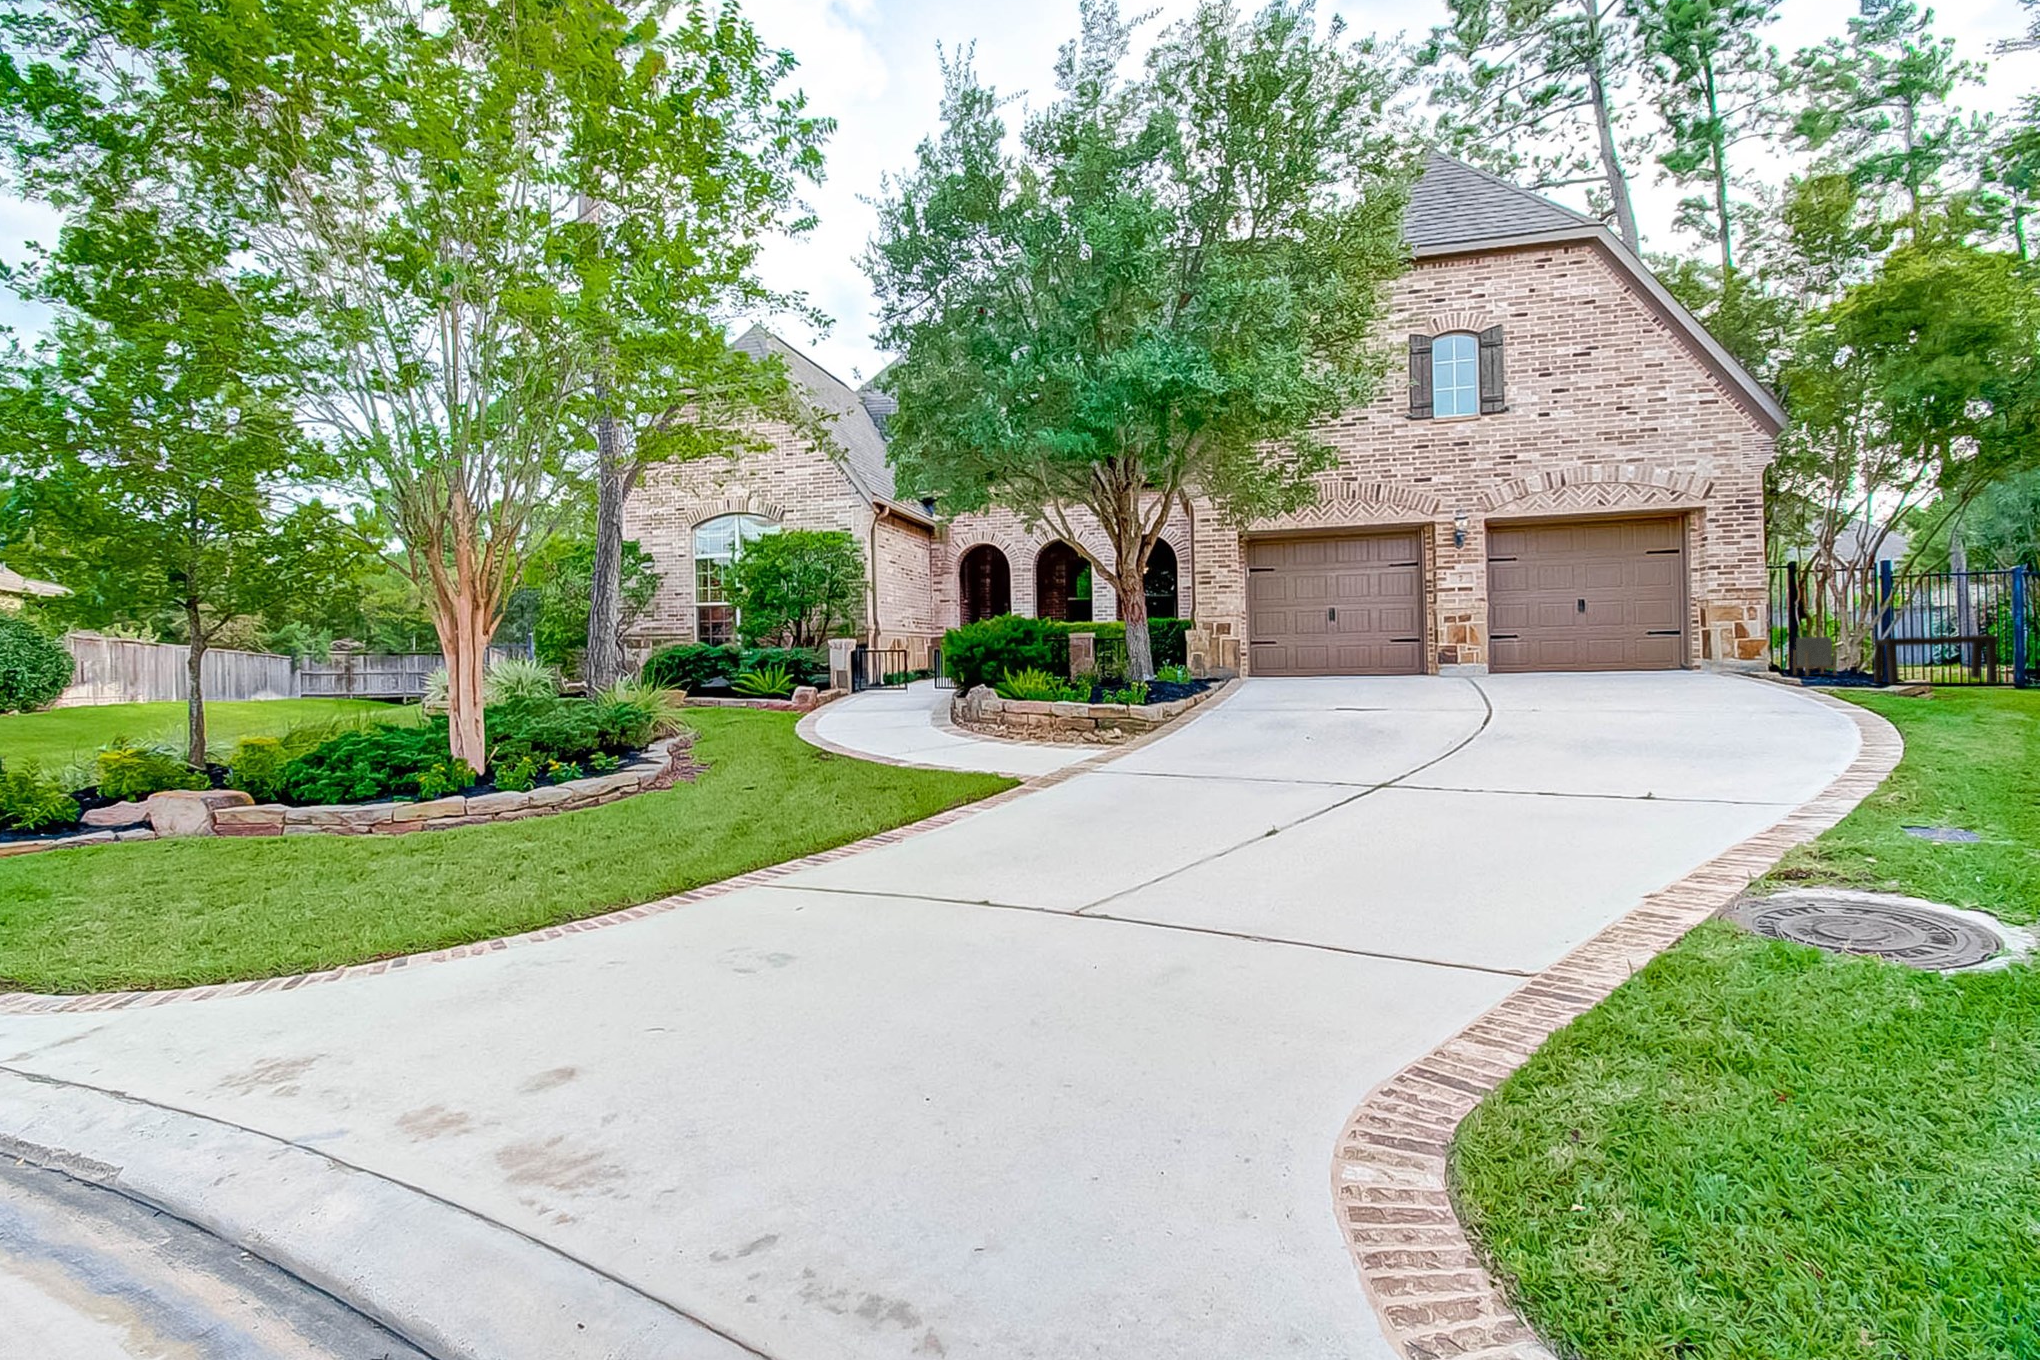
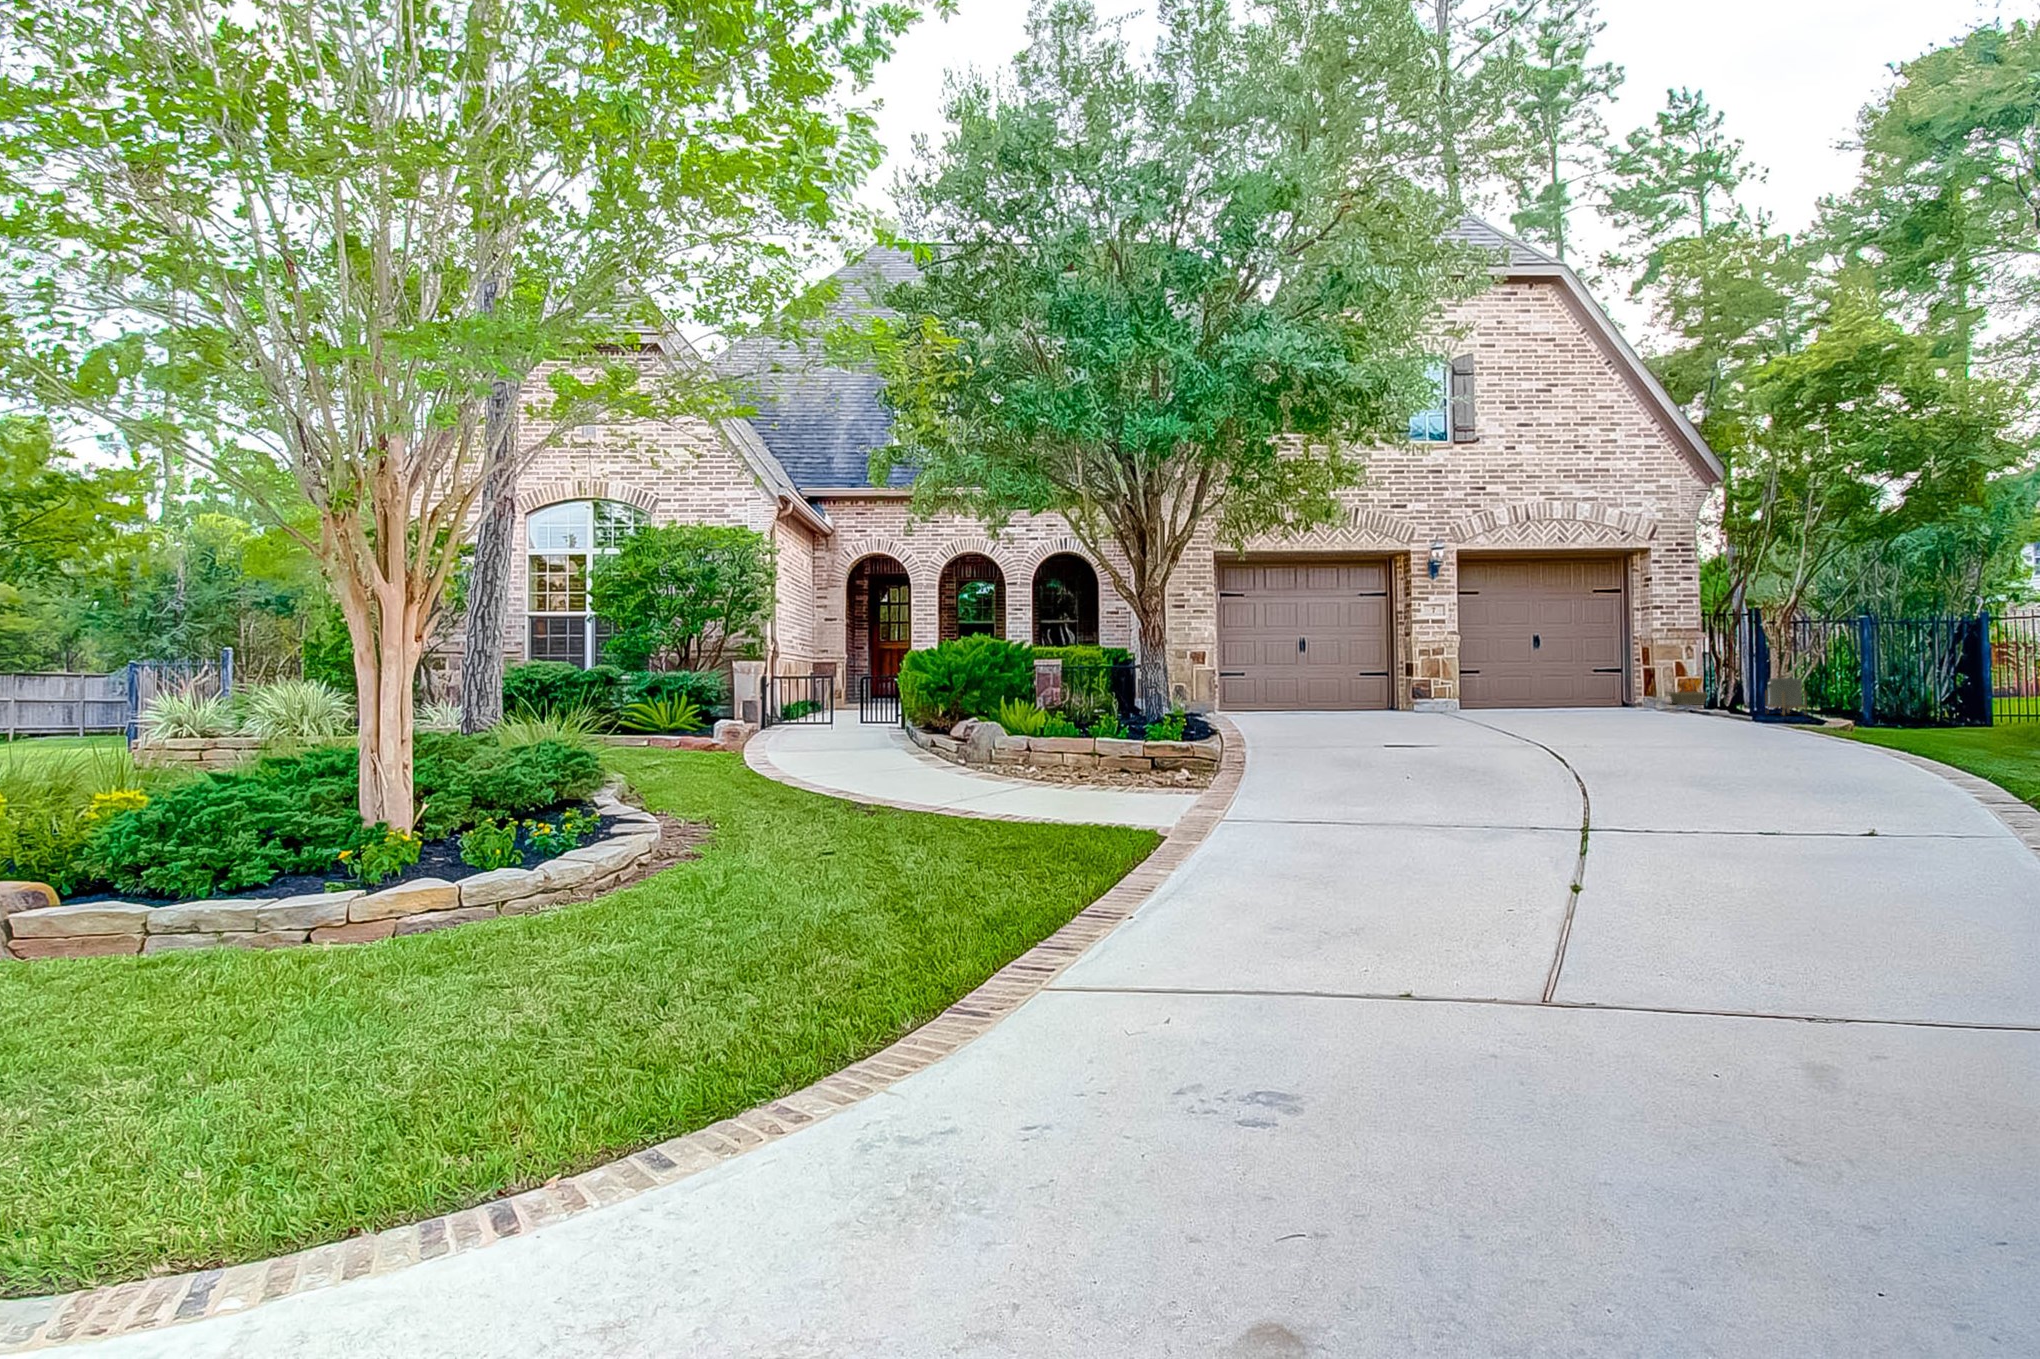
bench: present [1874,635,1999,684] -> none [1863,679,1972,725]
basket: none [1724,643,1767,667] -> present [1669,689,1708,705]

